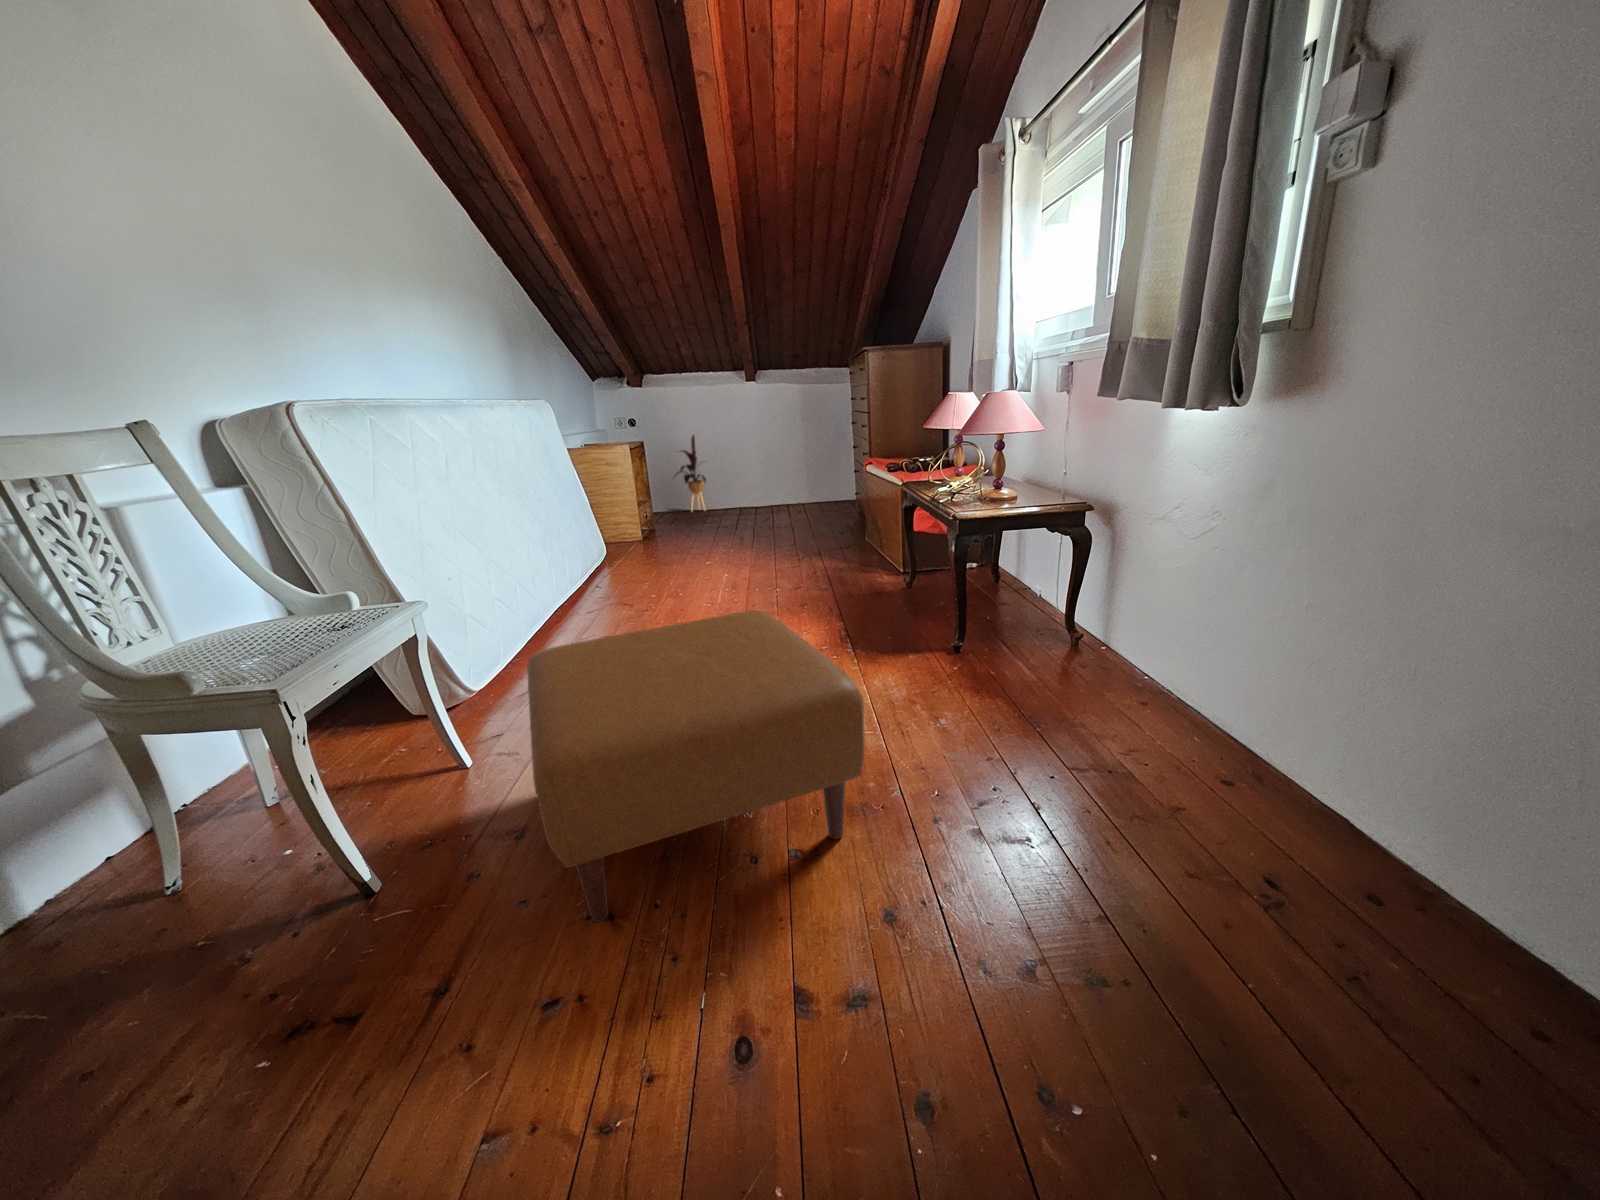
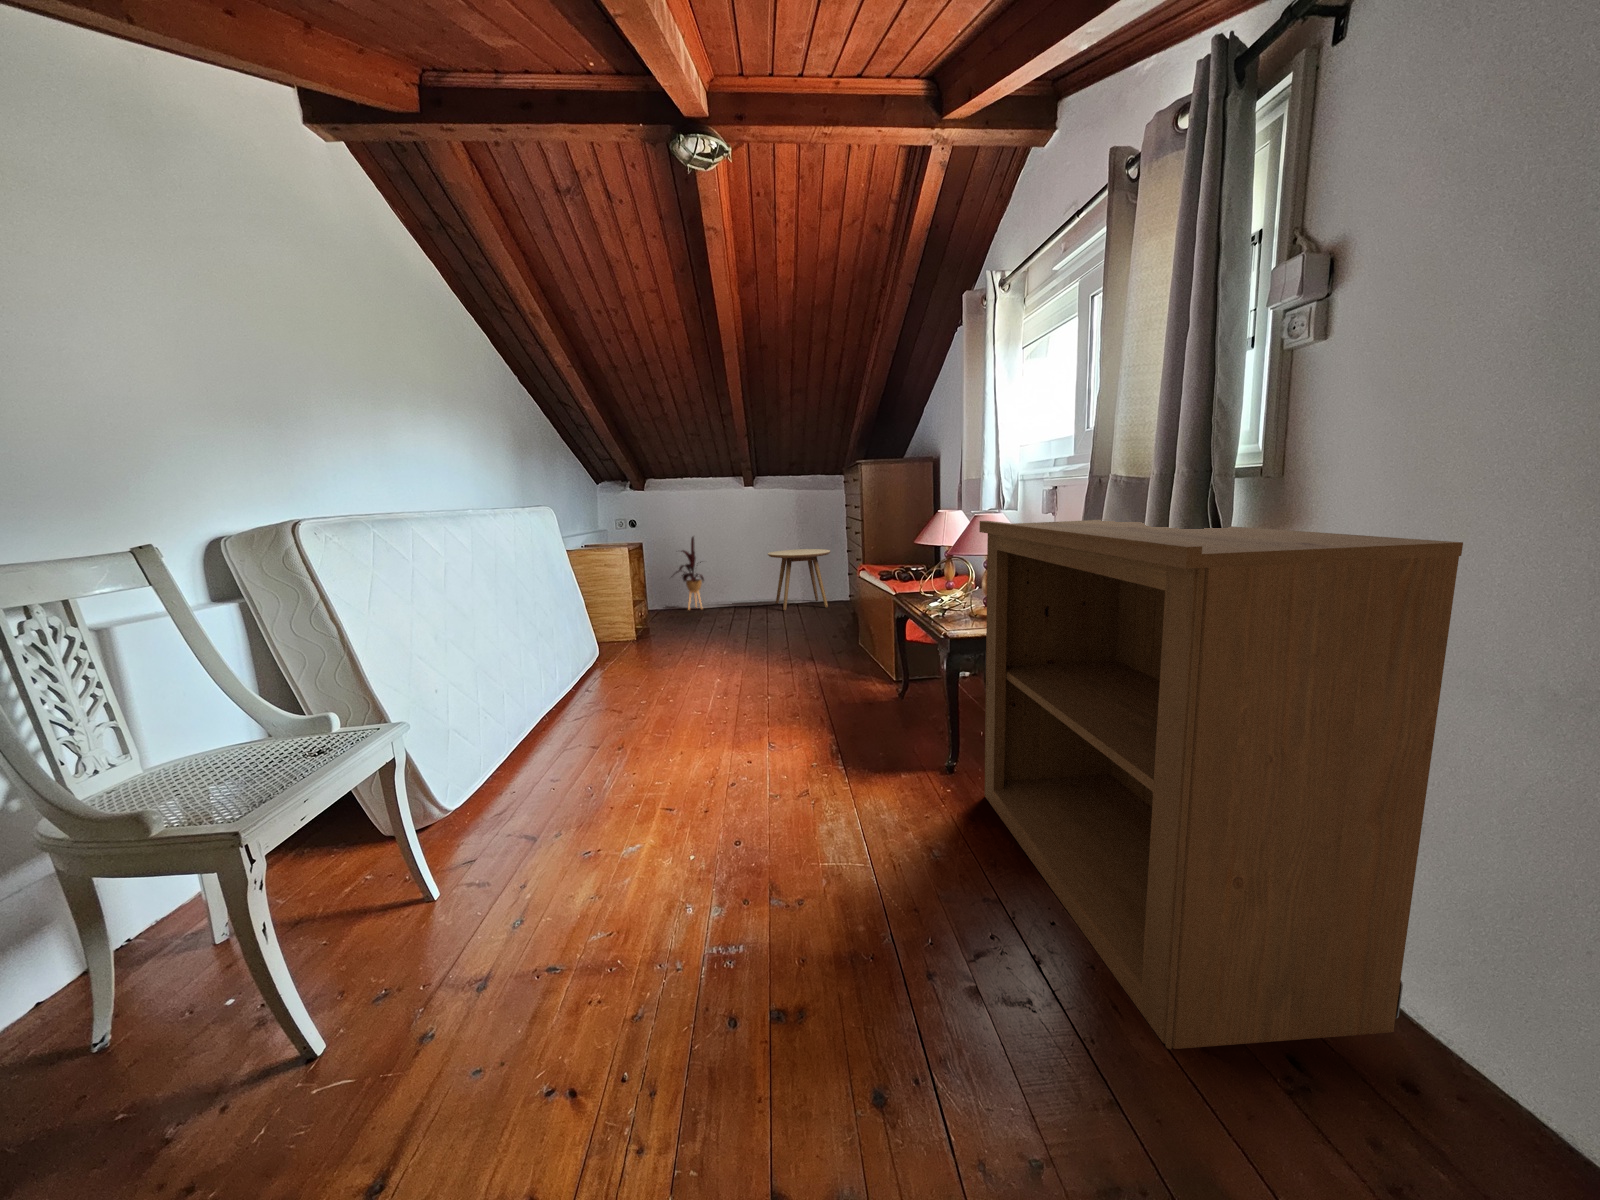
bookshelf: none [989,378,1498,876] -> present [979,520,1463,1049]
side table: none [770,447,834,511] -> present [768,549,830,611]
ottoman: present [527,610,865,922] -> none [499,735,853,1100]

